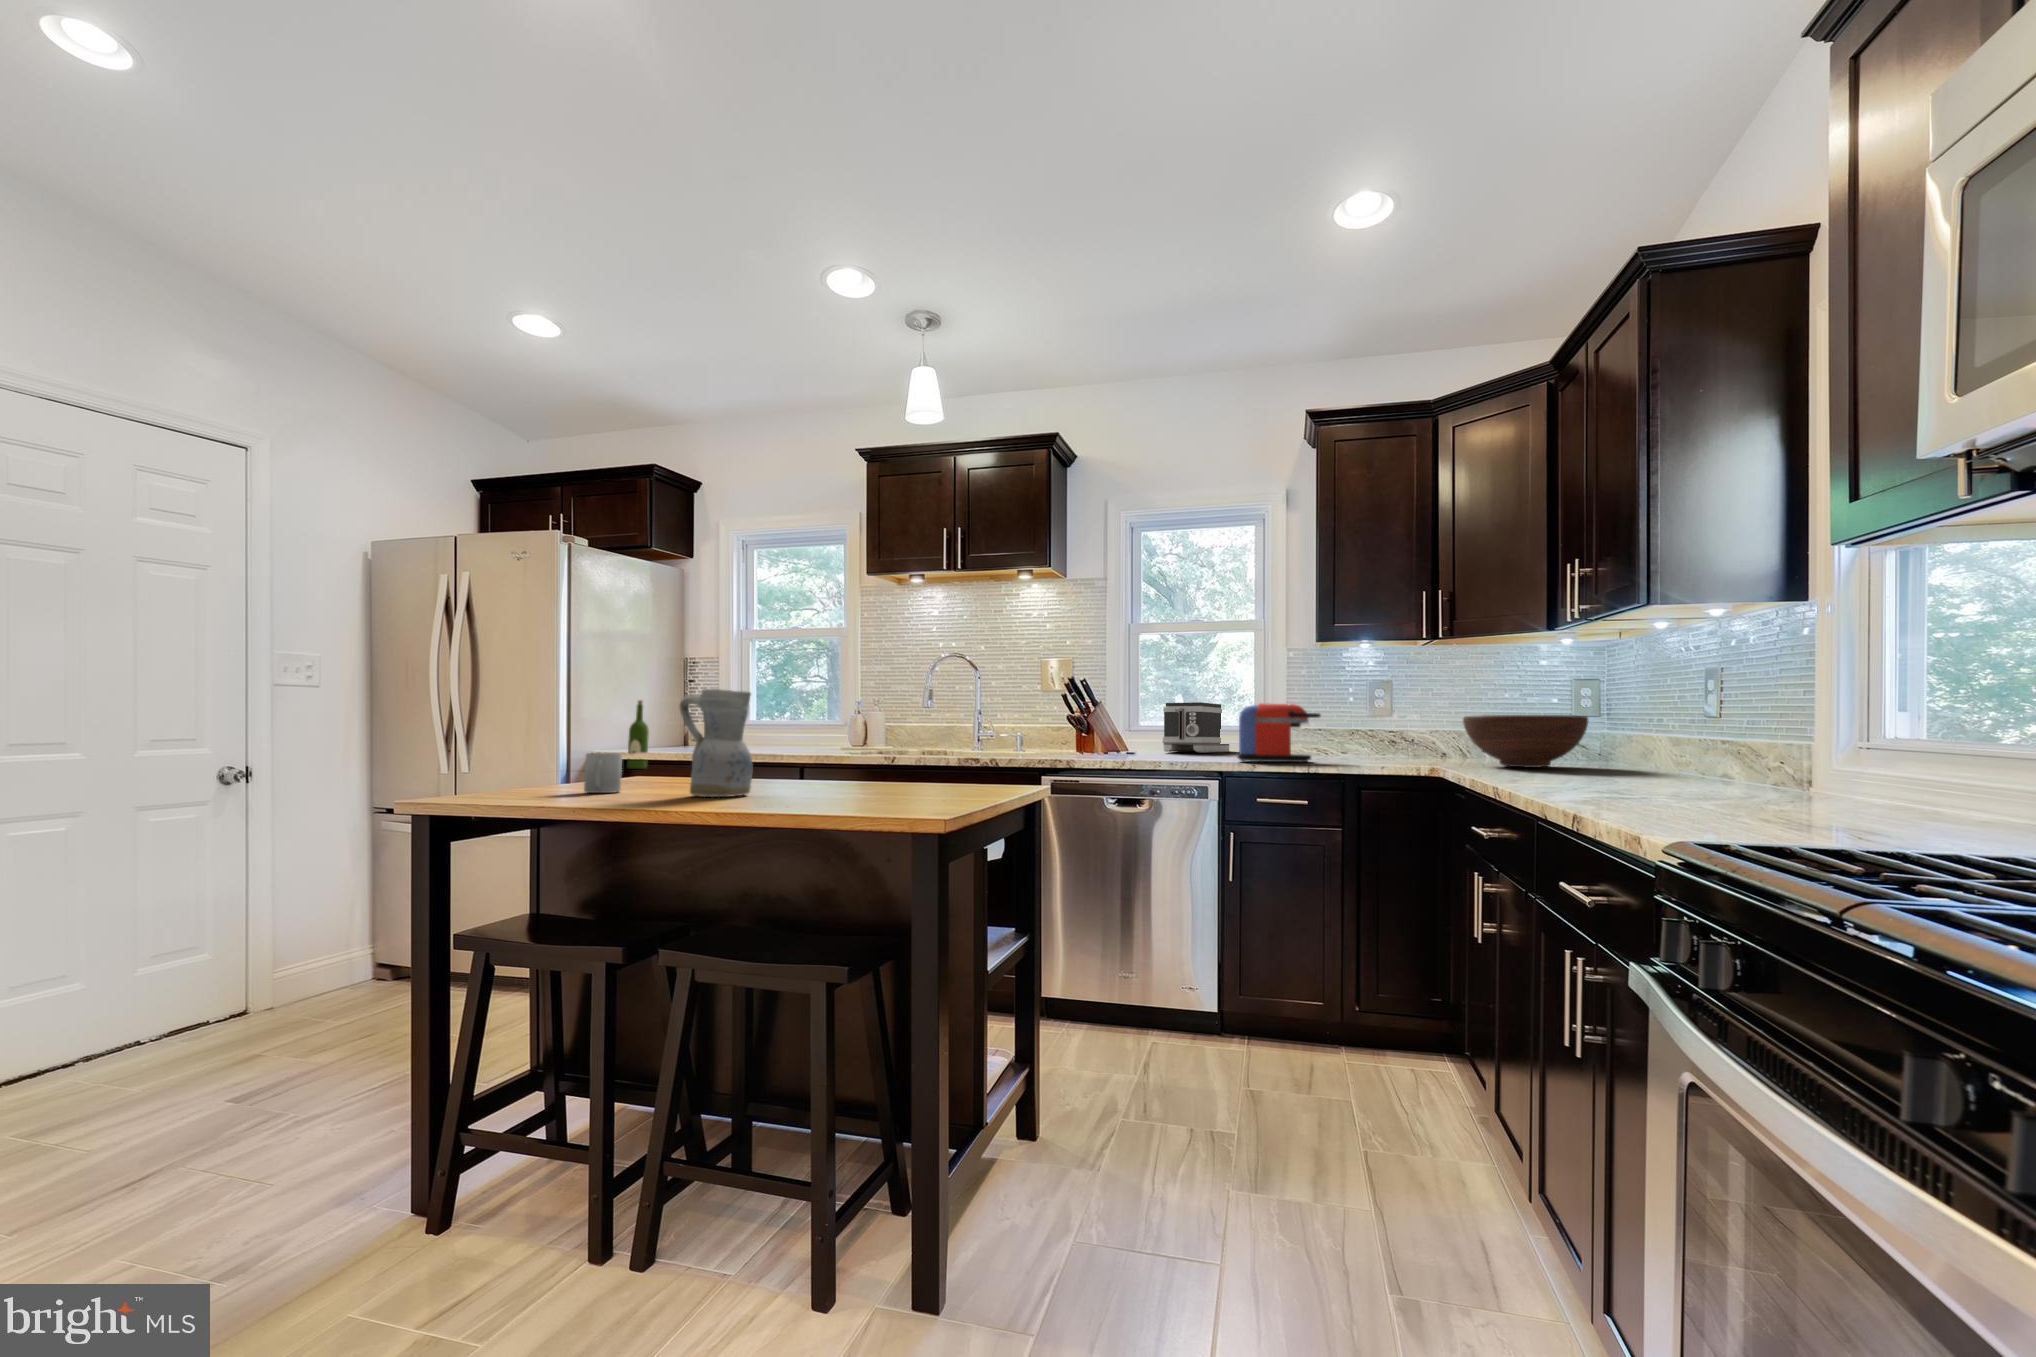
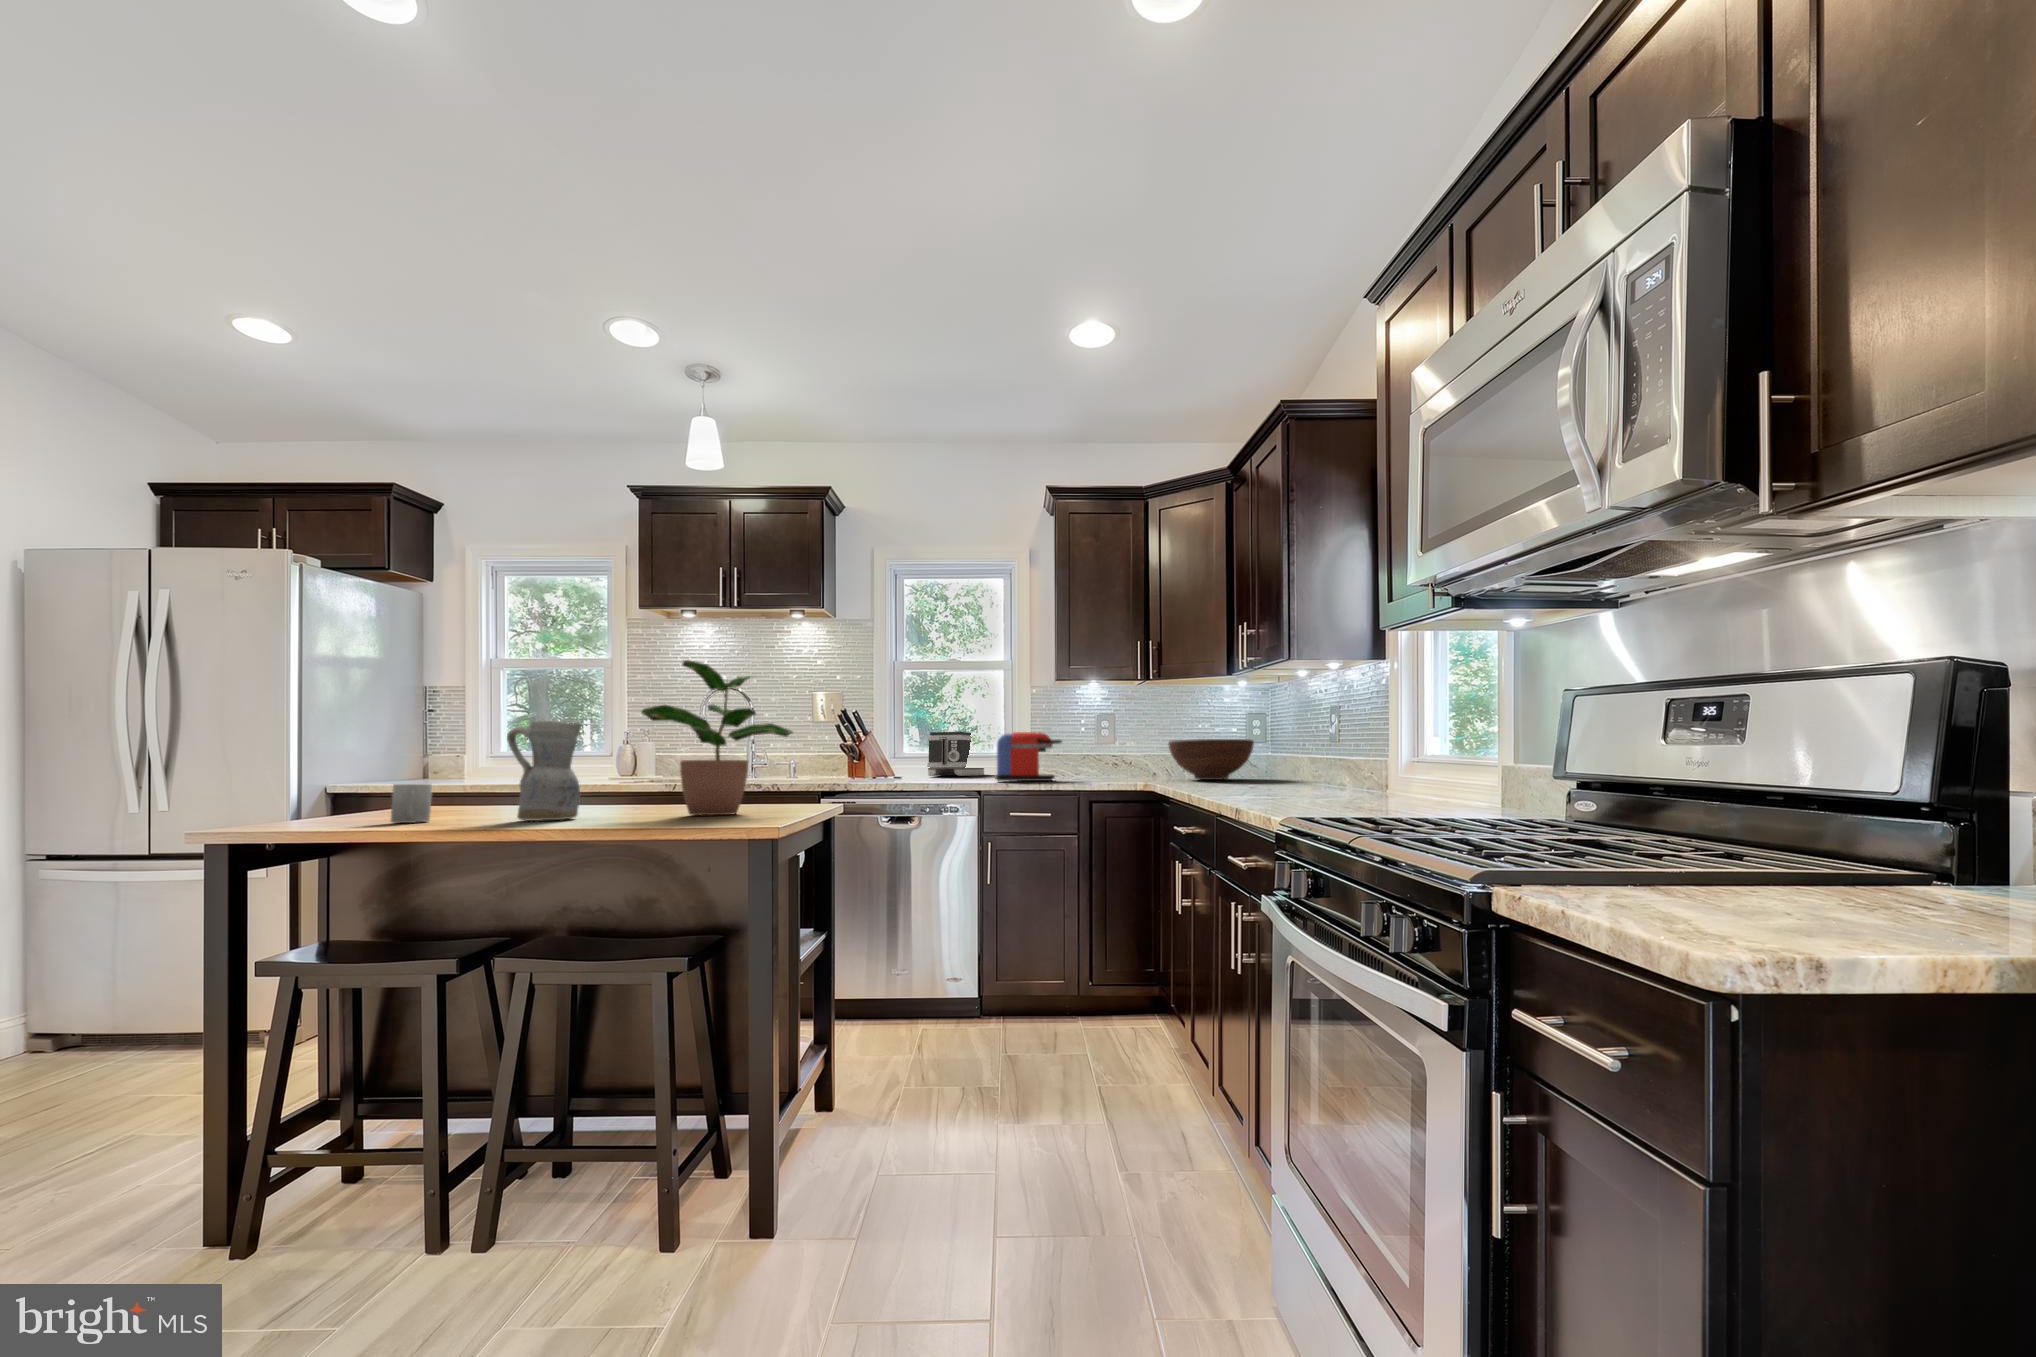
potted plant: none [813,620,976,798] -> present [642,660,793,815]
wine bottle: present [627,700,649,769] -> none [361,733,387,807]

